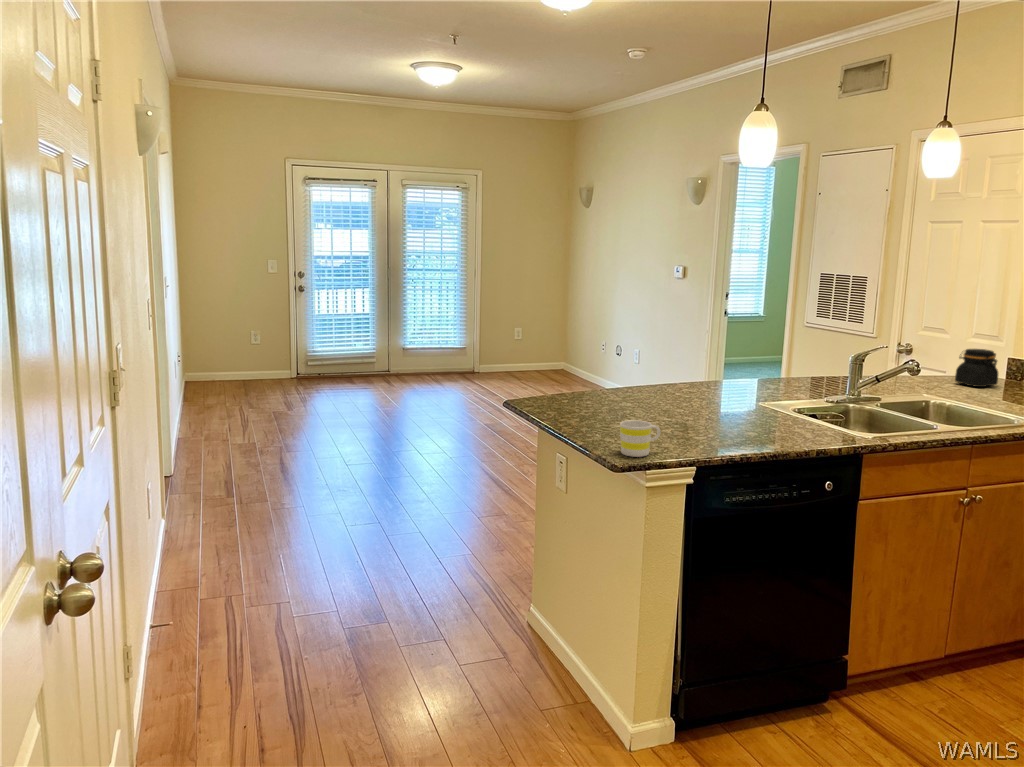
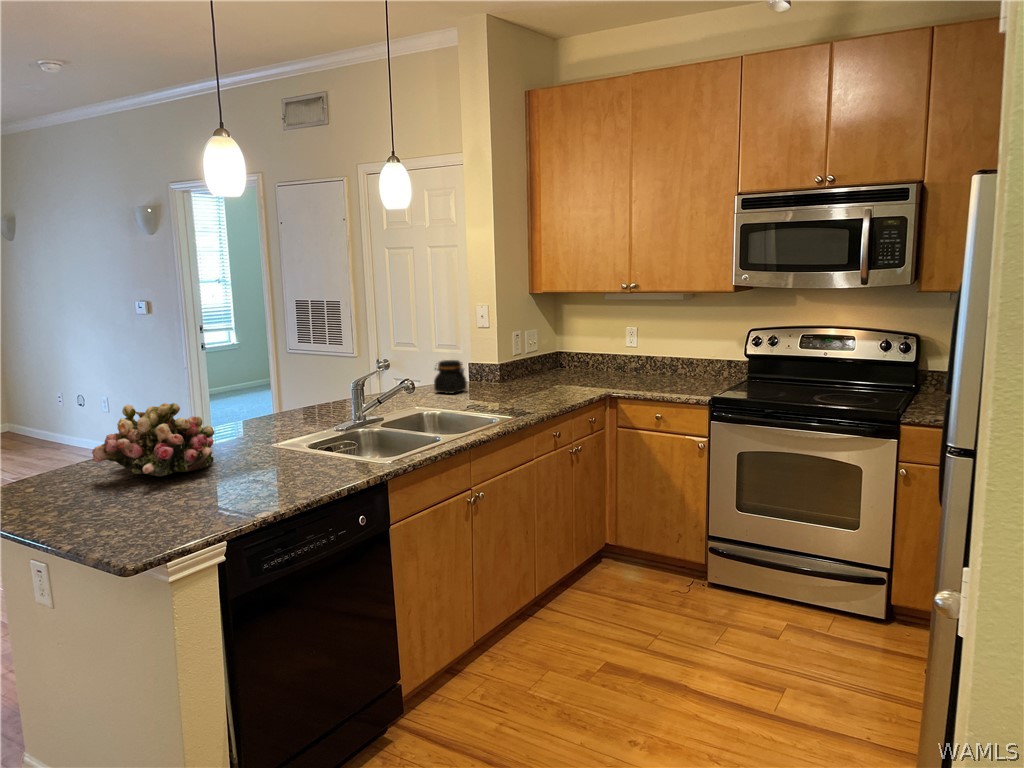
flower arrangement: none [612,346,709,410] -> present [92,403,214,476]
mug: present [620,420,661,457] -> none [121,501,176,550]

